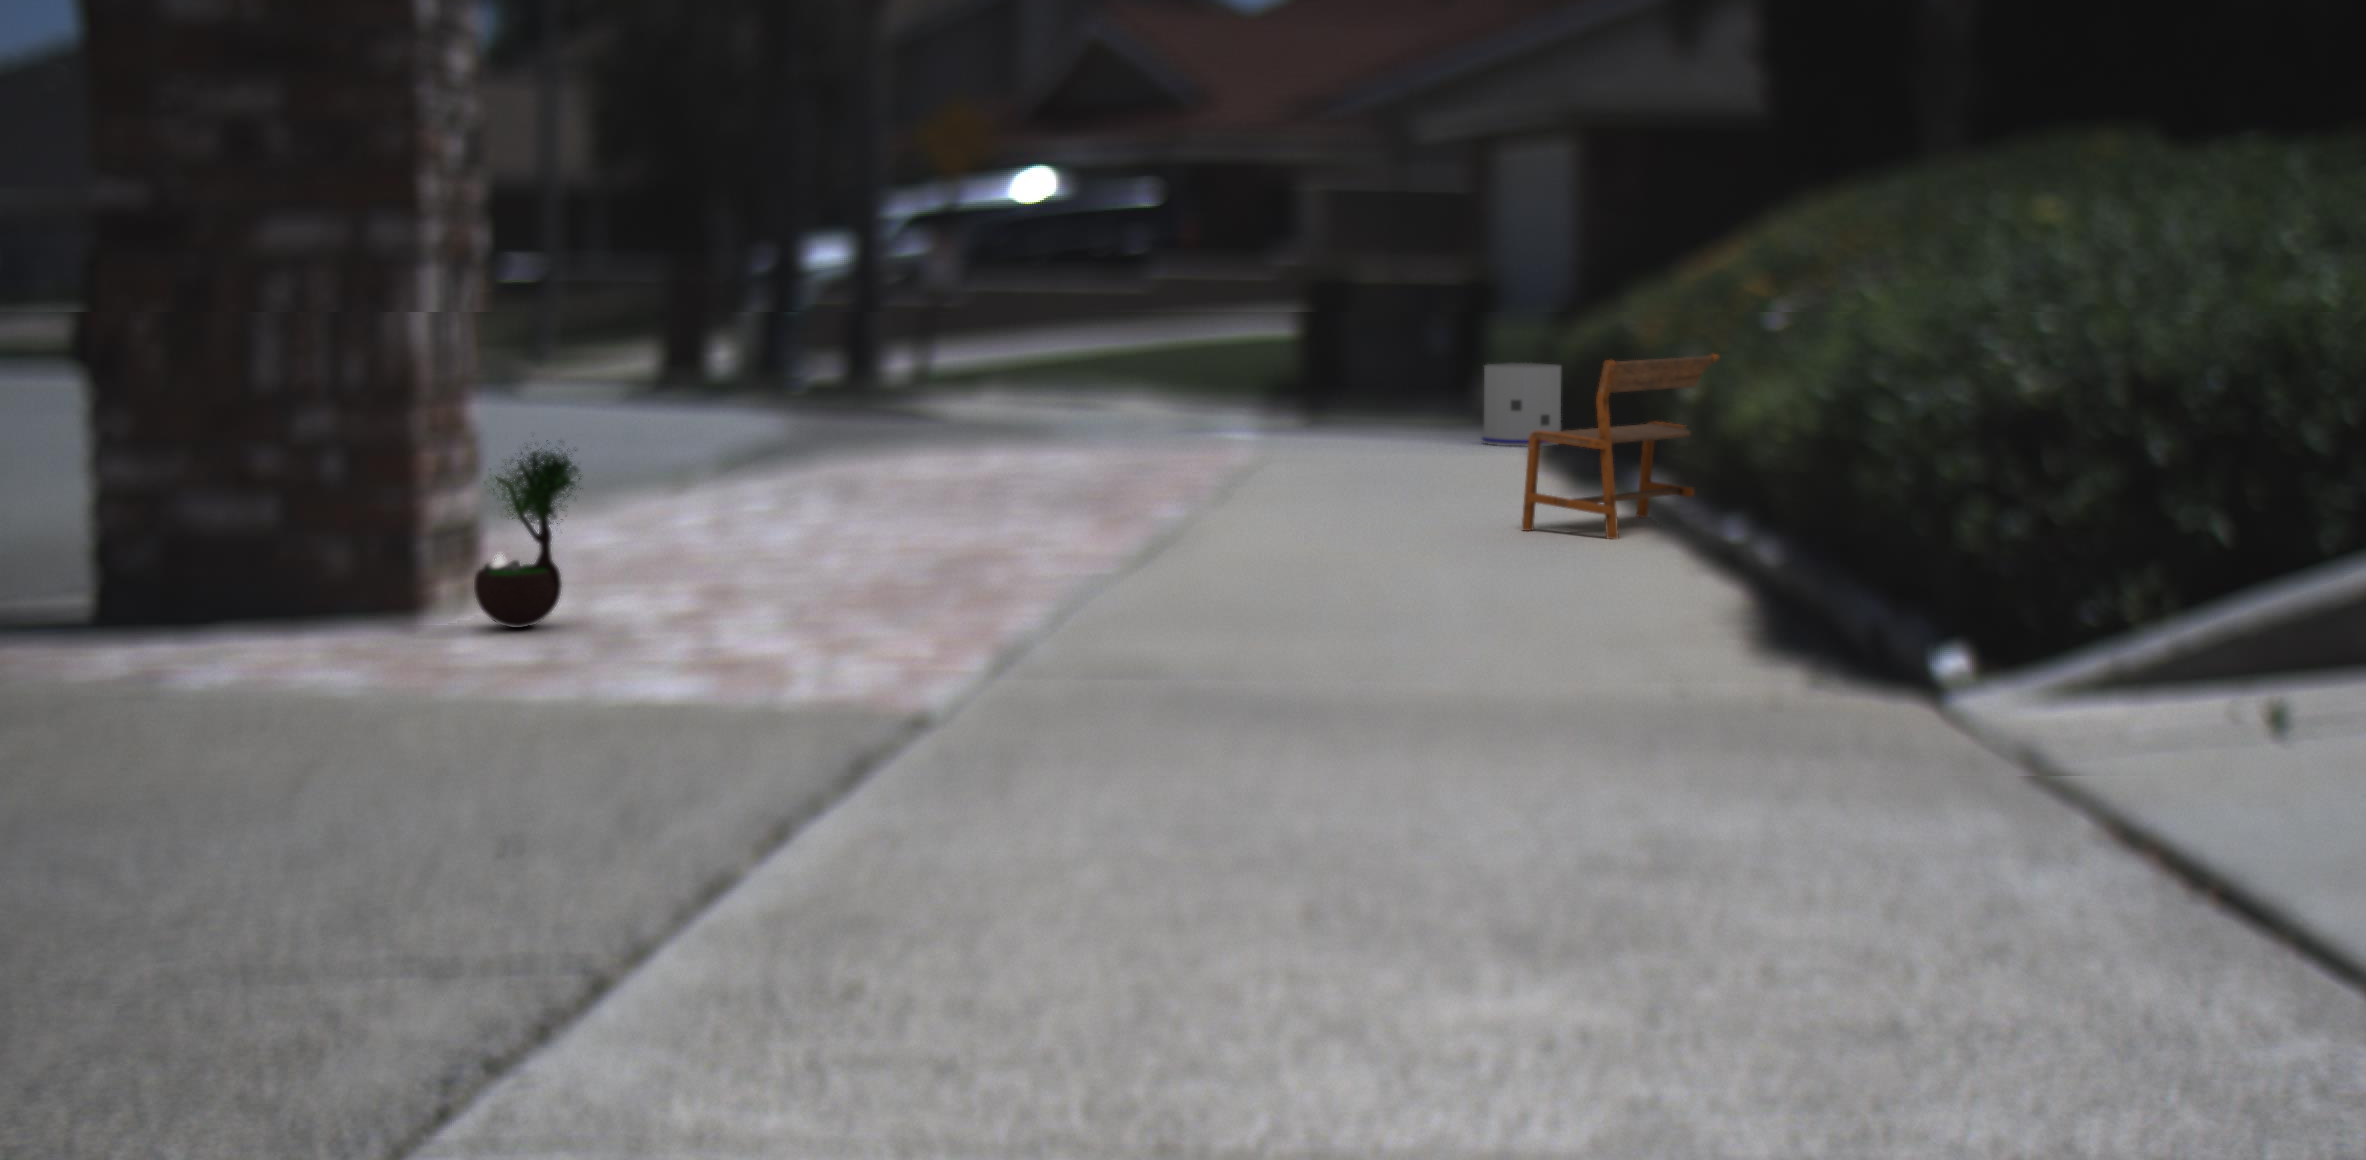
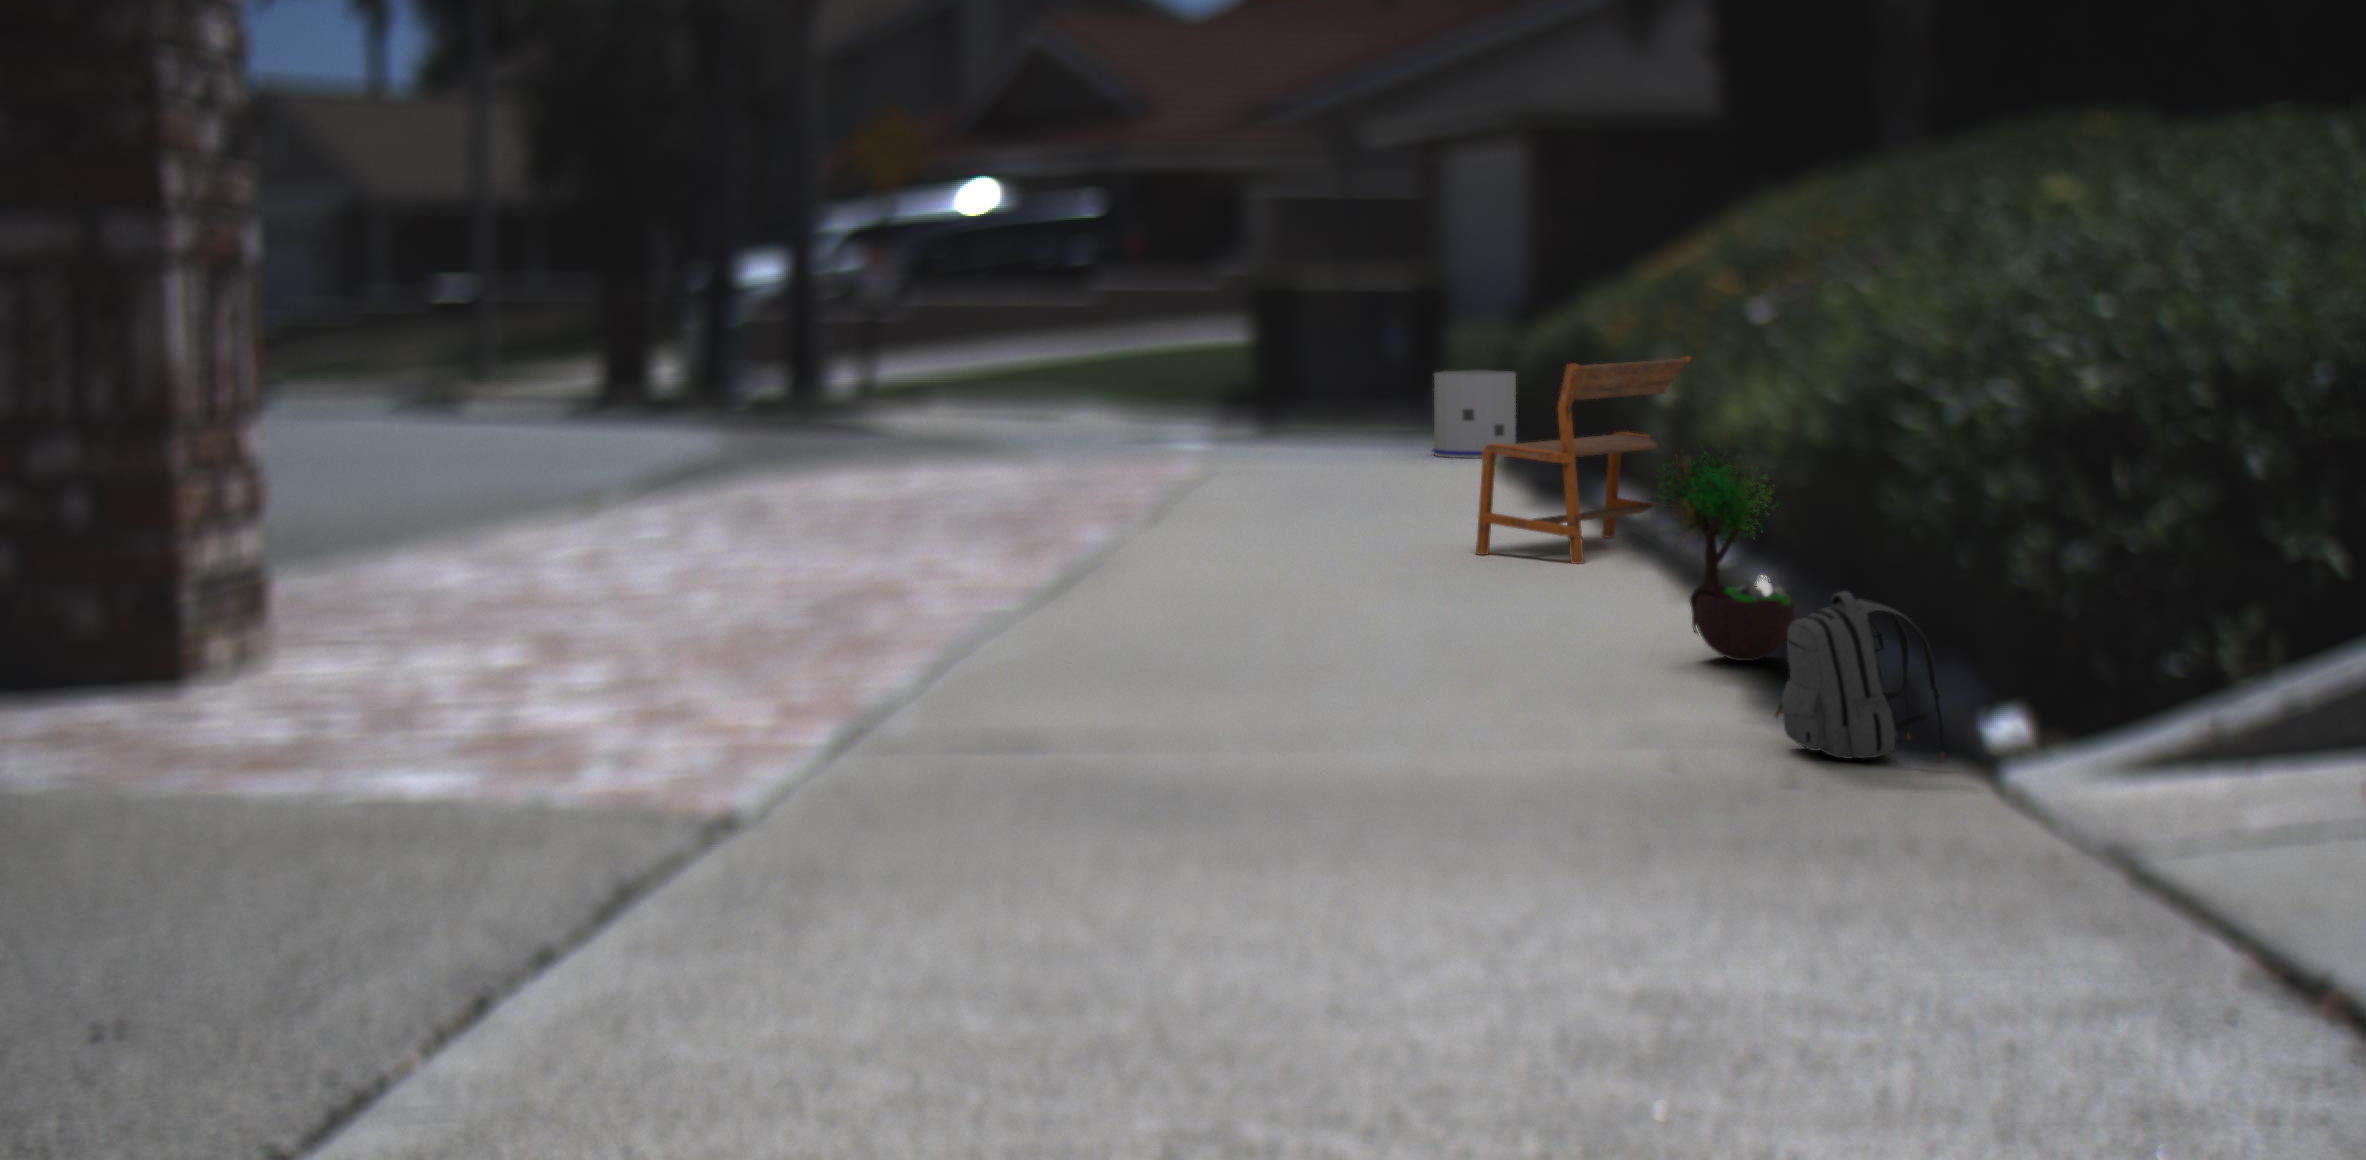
potted tree: present [474,440,582,628] -> present [1657,446,1794,661]
backpack: none [1766,551,1903,690] -> present [1775,591,1945,760]

